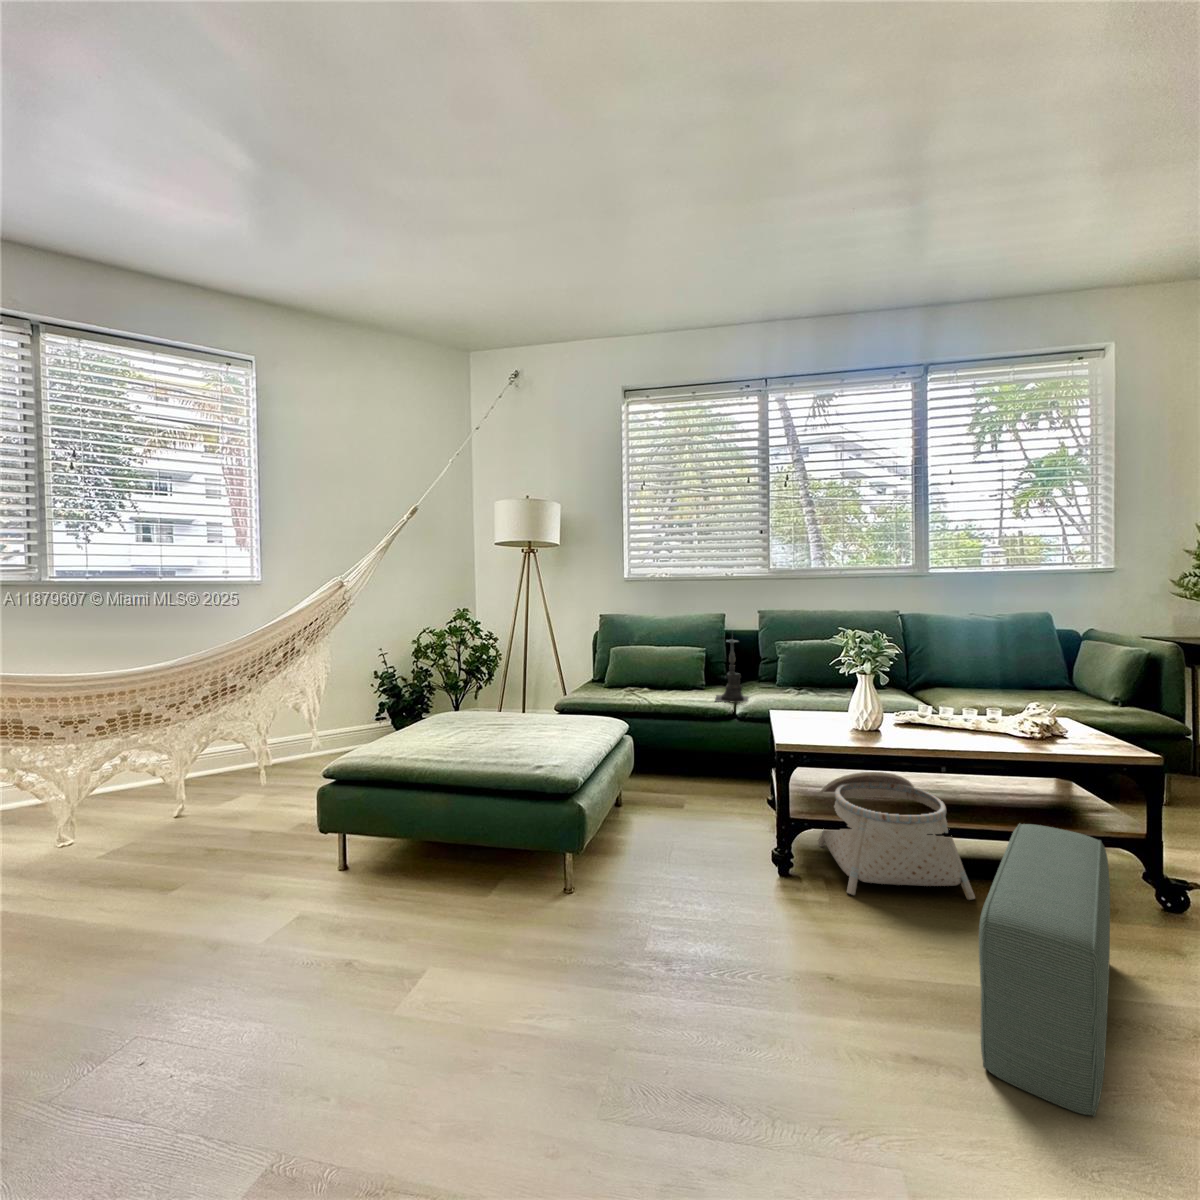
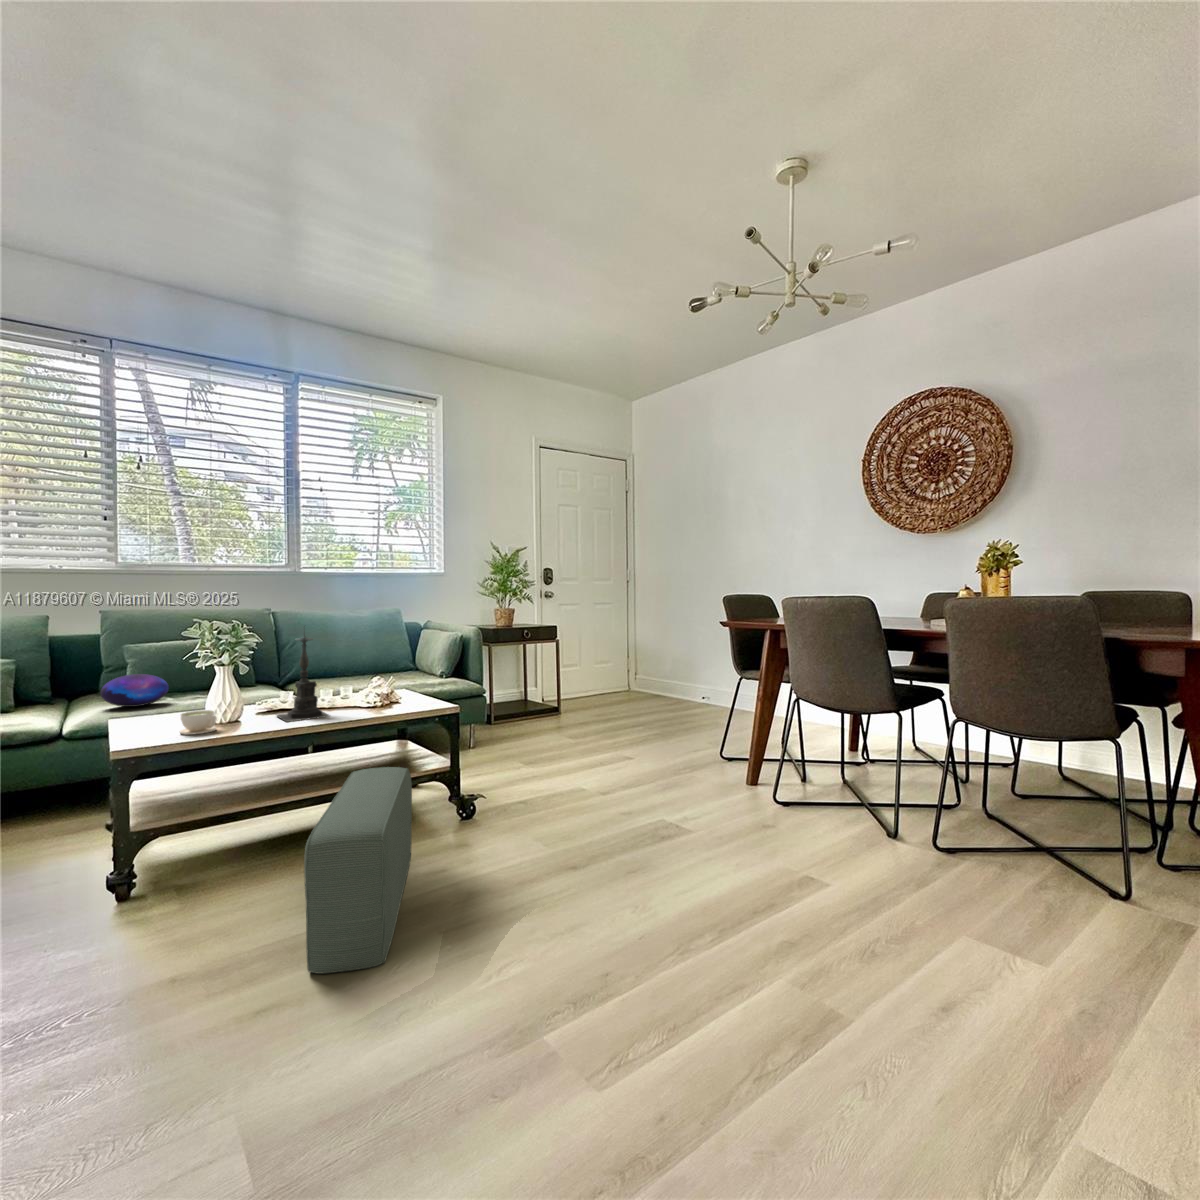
candle holder: present [715,639,748,703] -> present [277,633,330,722]
decorative orb: none [761,667,811,695] -> present [101,674,169,707]
coffee cup: none [828,716,861,740] -> present [180,710,216,735]
basket: present [818,772,975,900] -> none [168,761,325,889]

